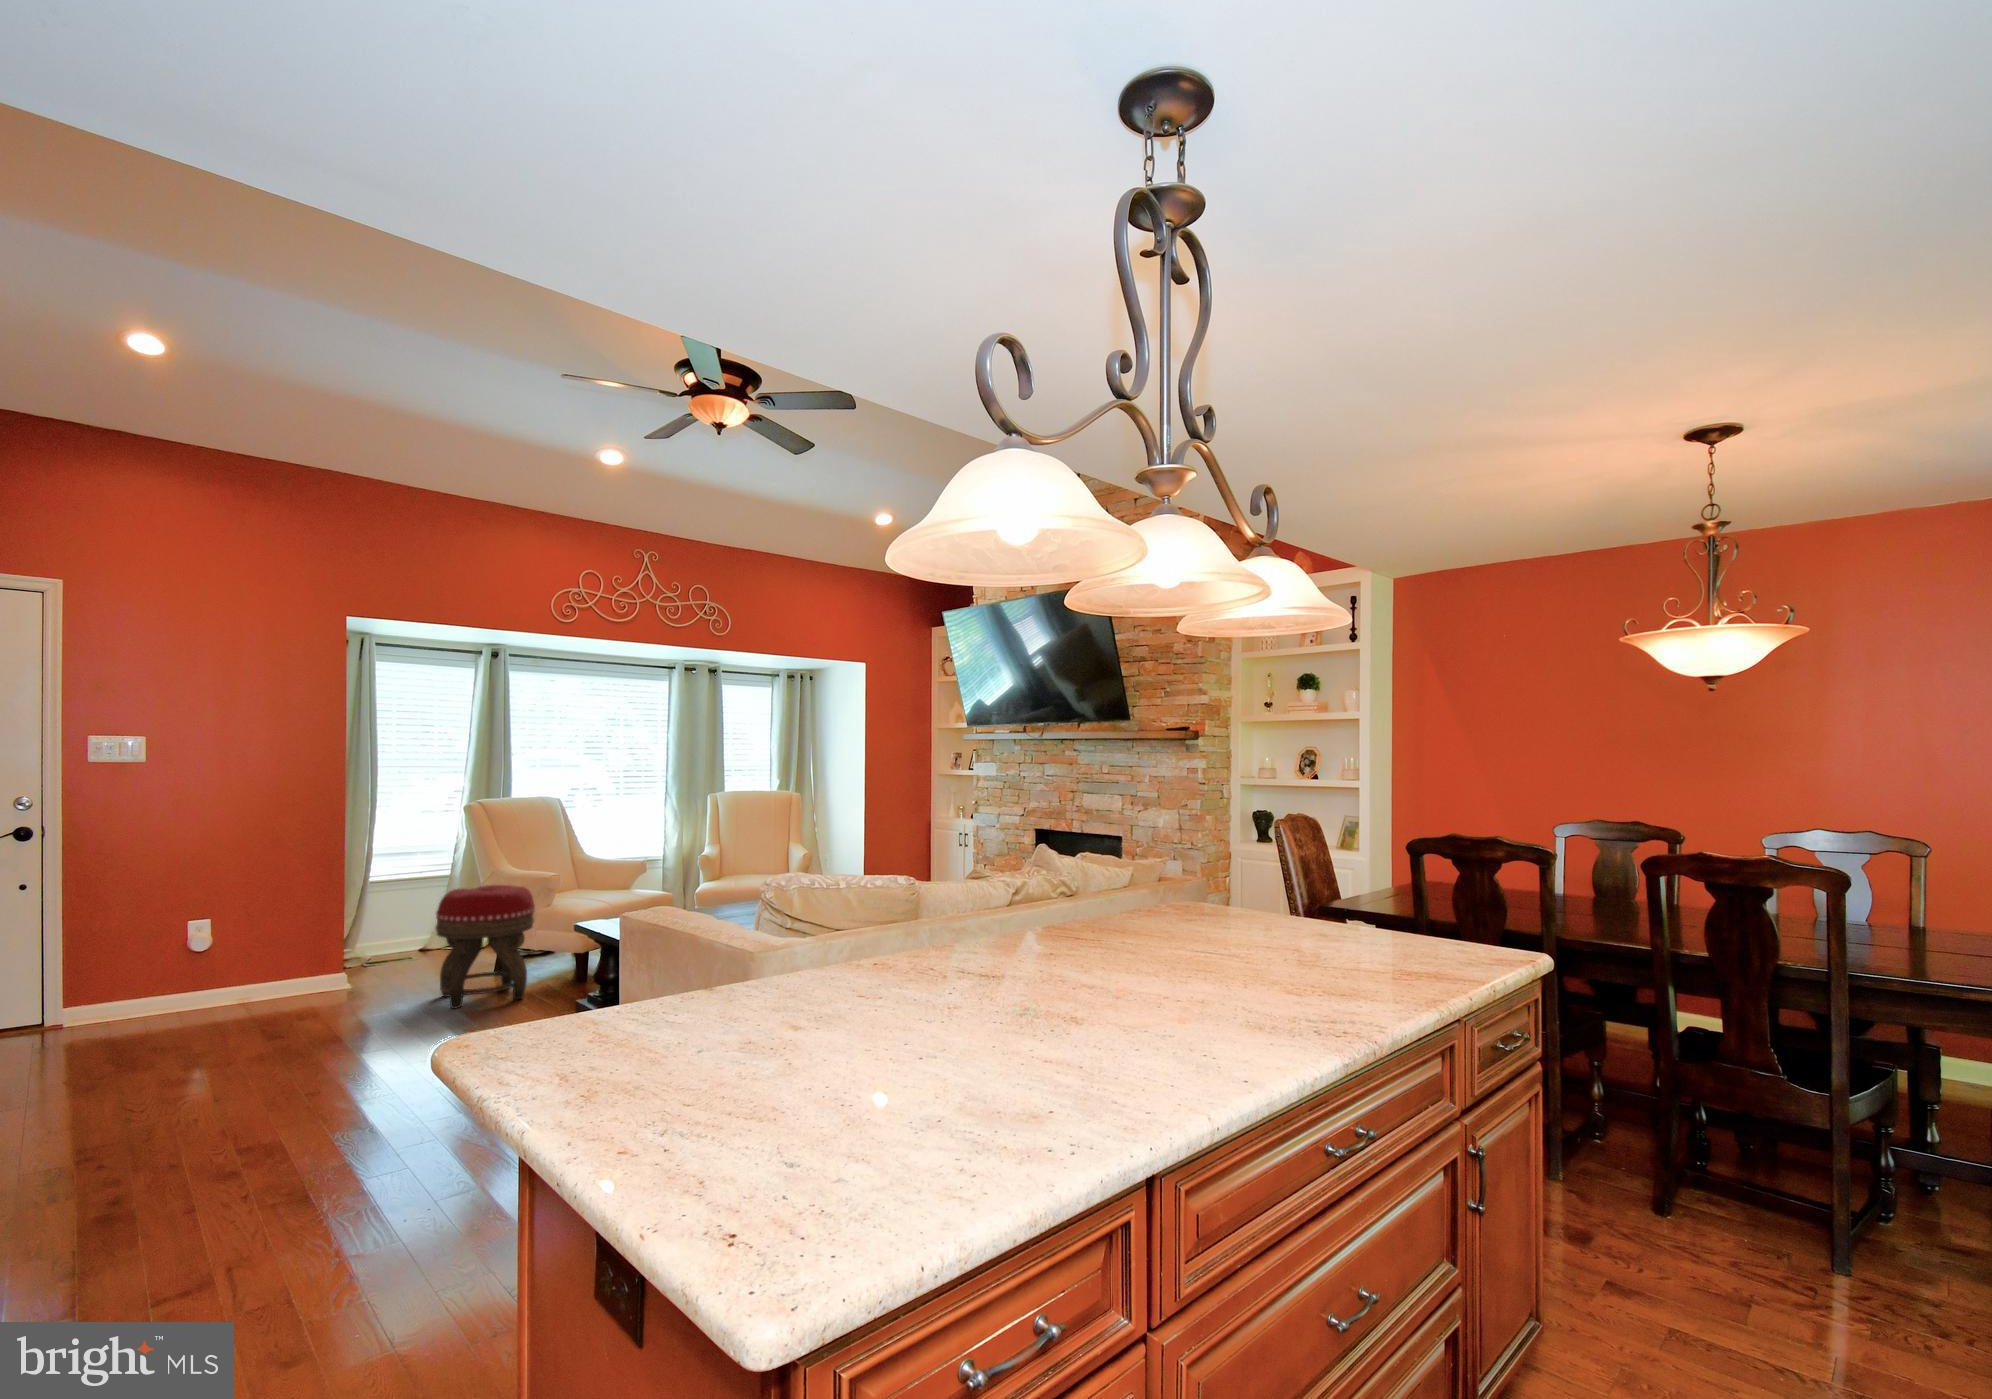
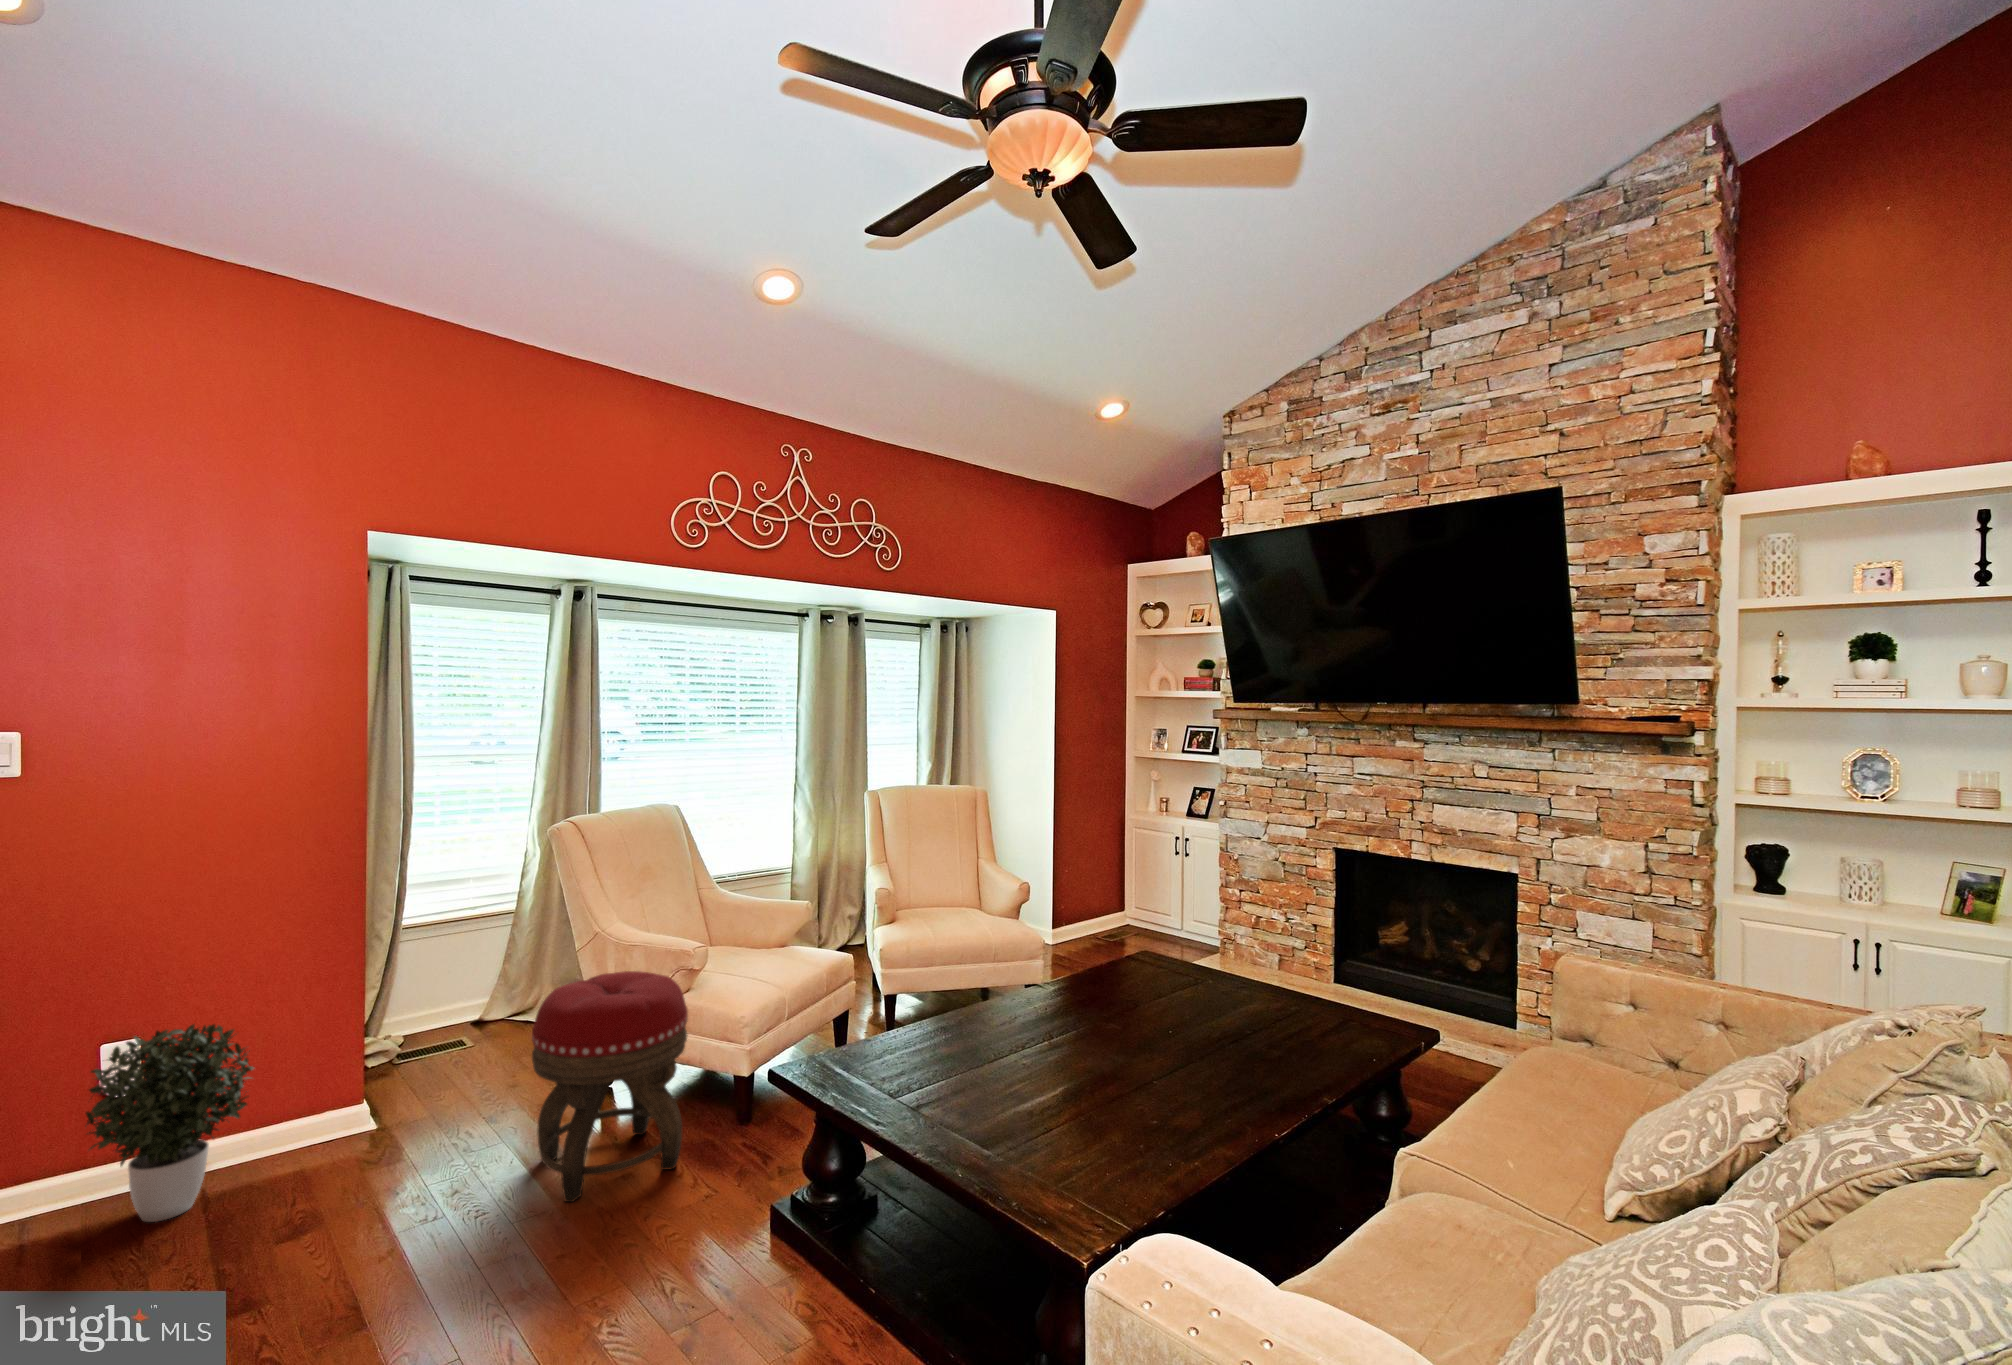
potted plant: none [178,903,273,1013] -> present [85,1024,254,1222]

